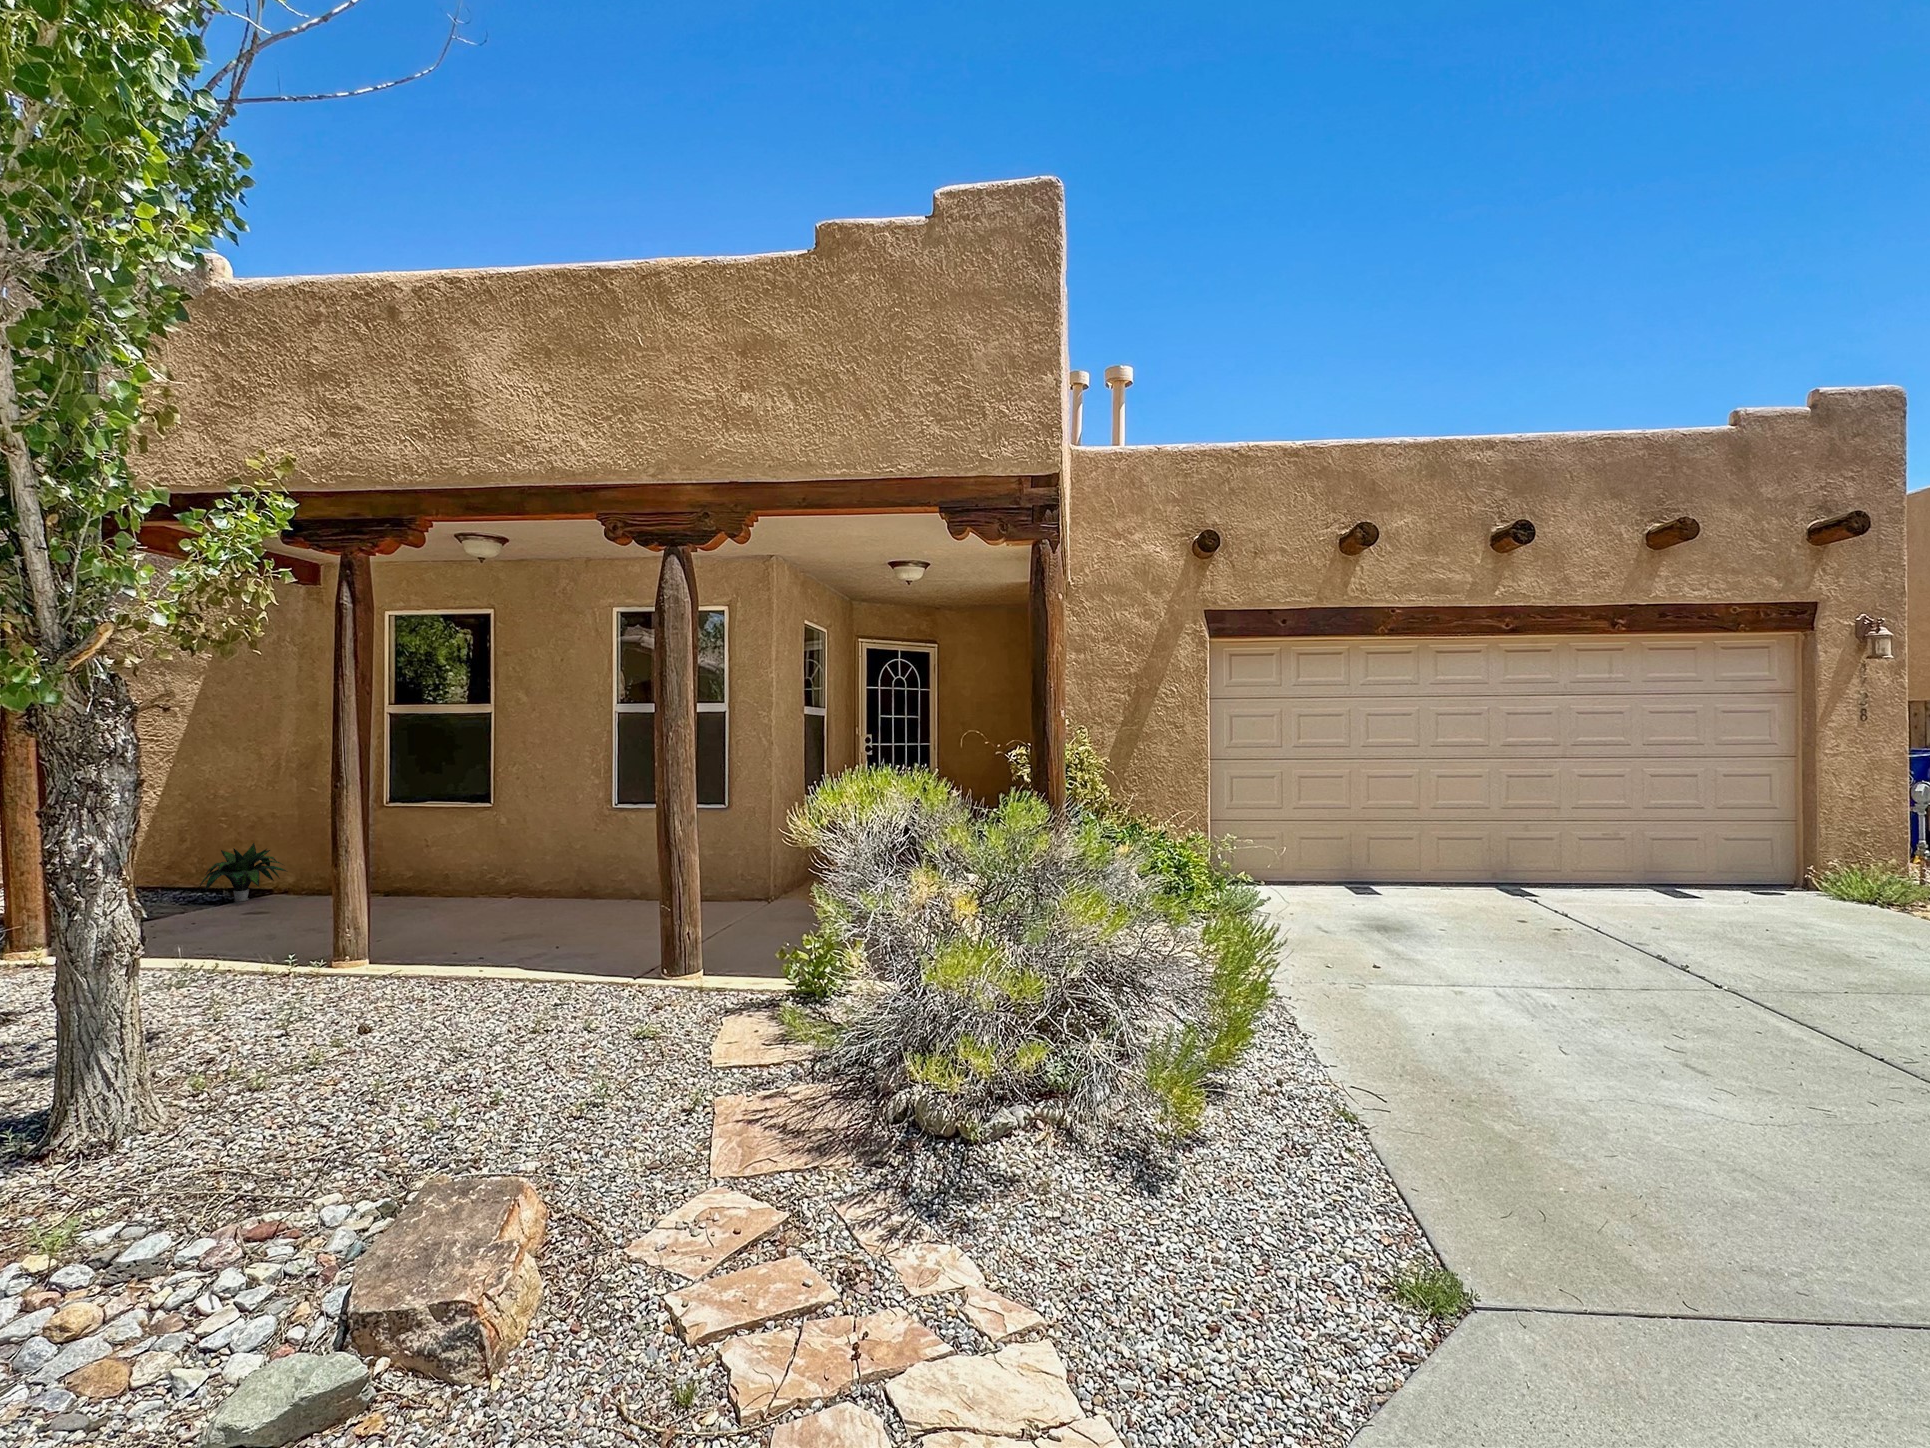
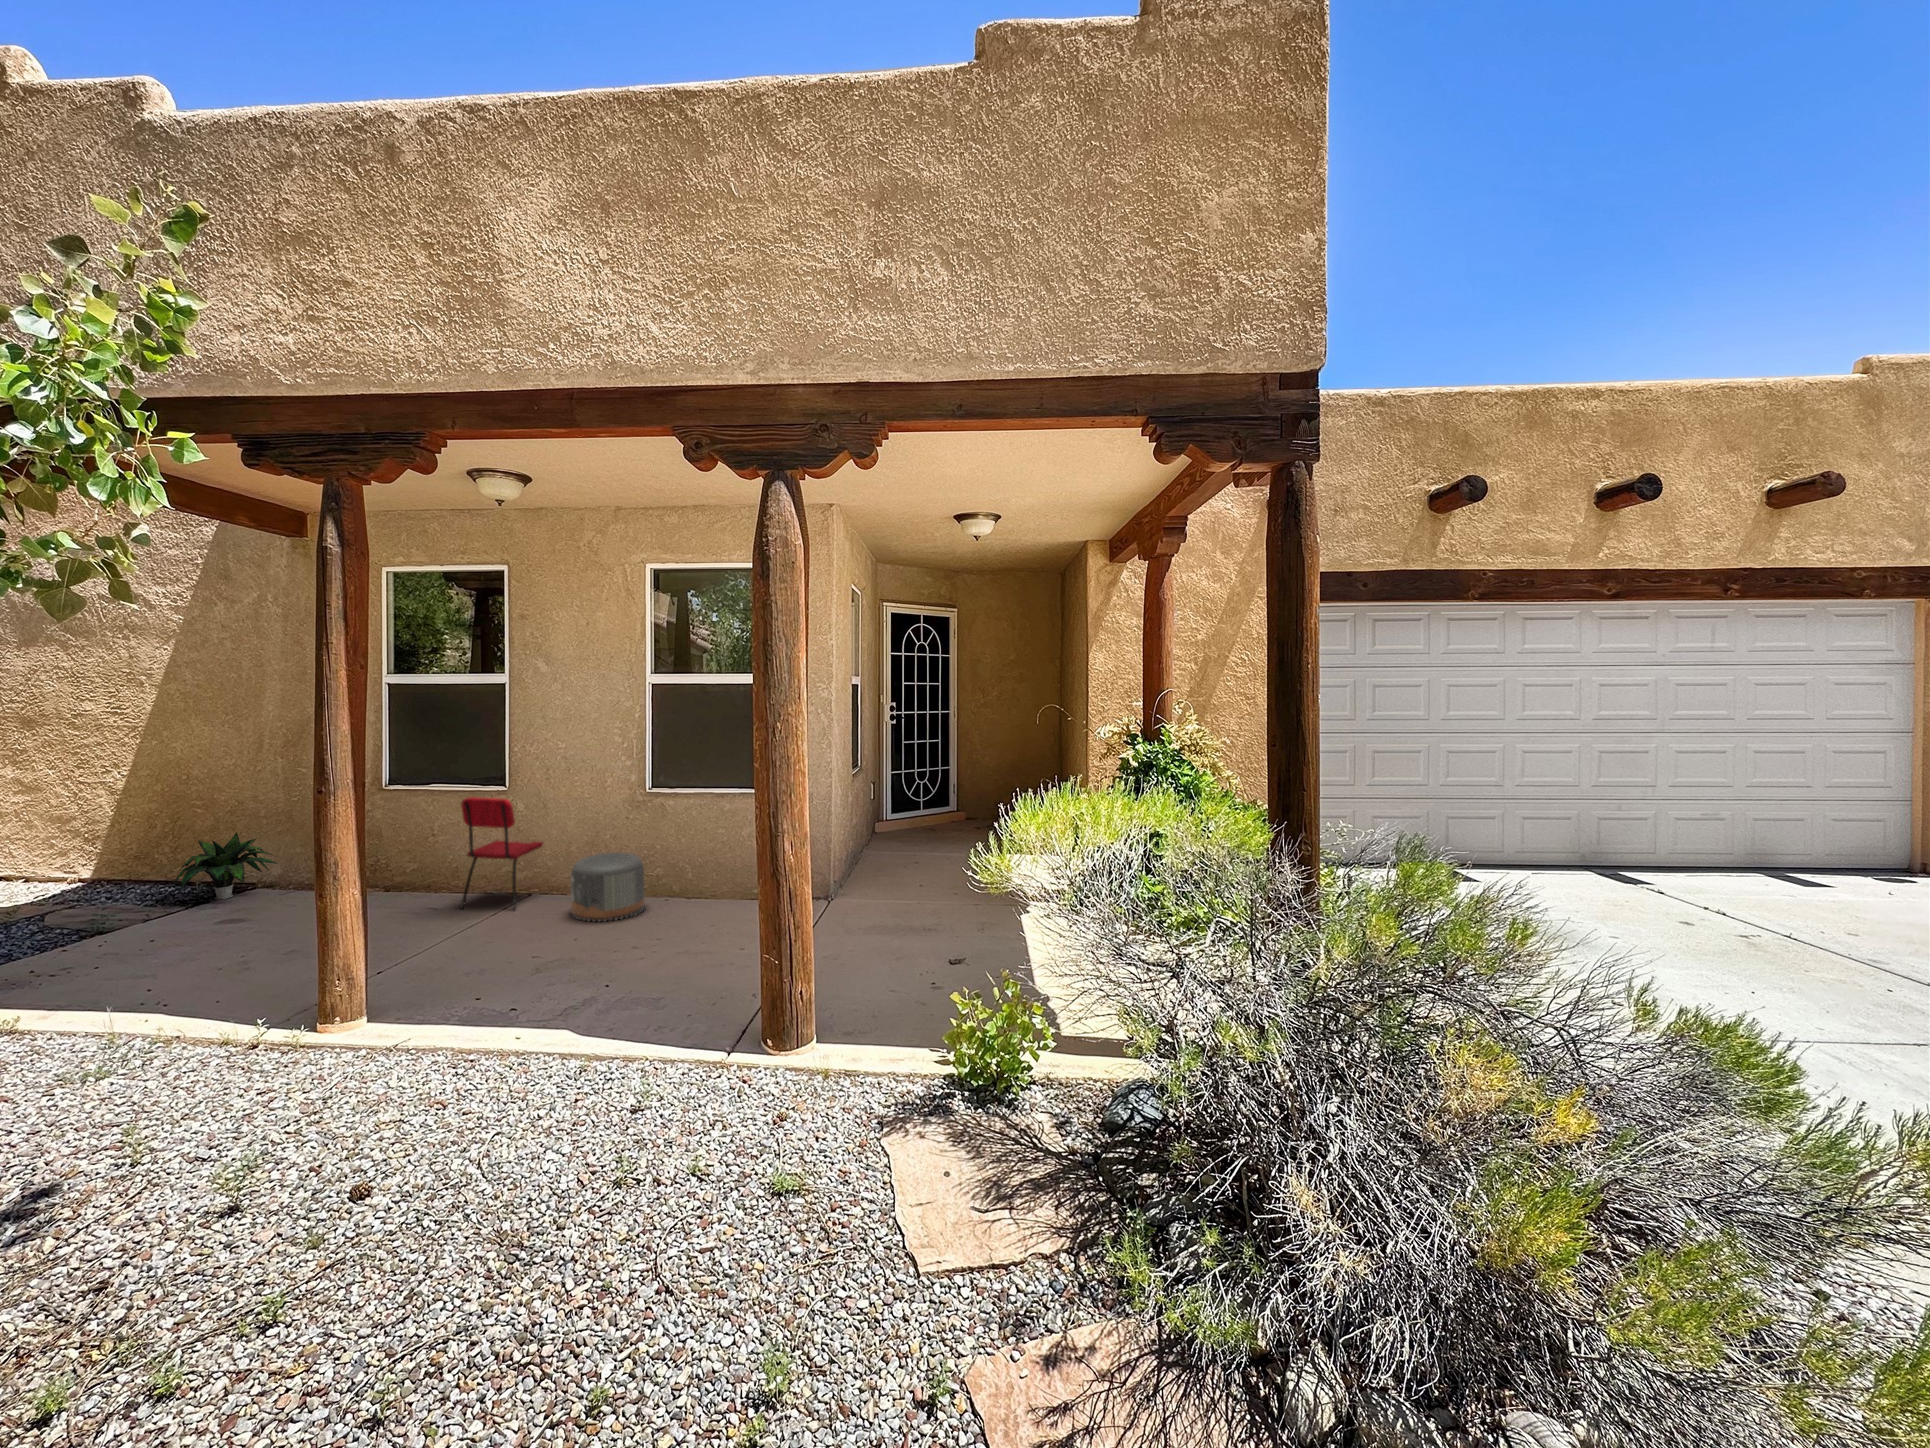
chair: none [442,811,526,912] -> present [460,797,543,911]
pouf: none [537,861,603,920] -> present [571,852,644,922]

